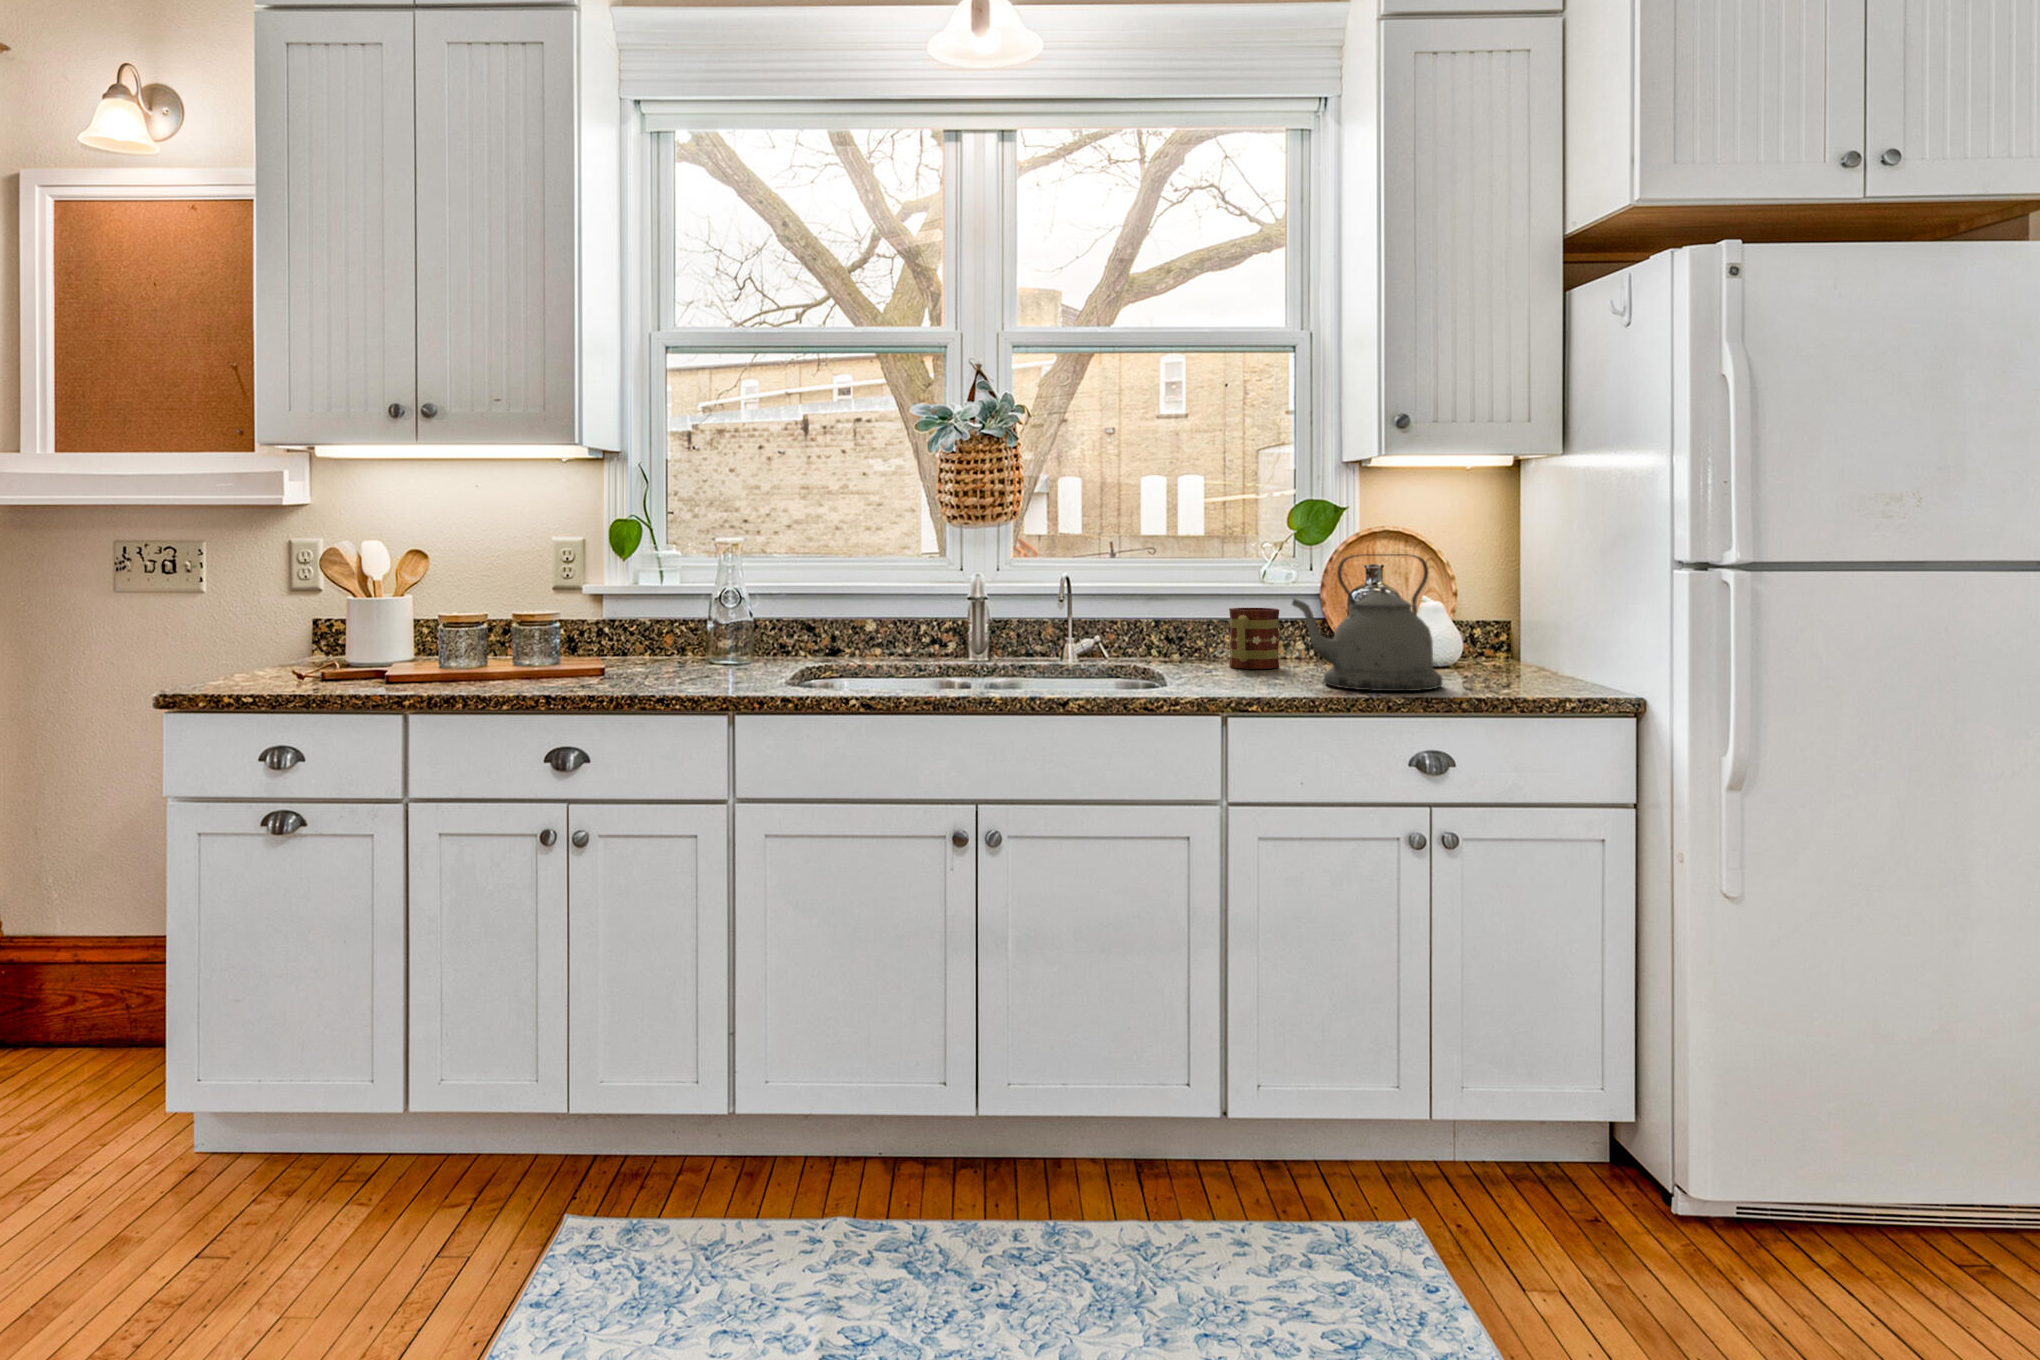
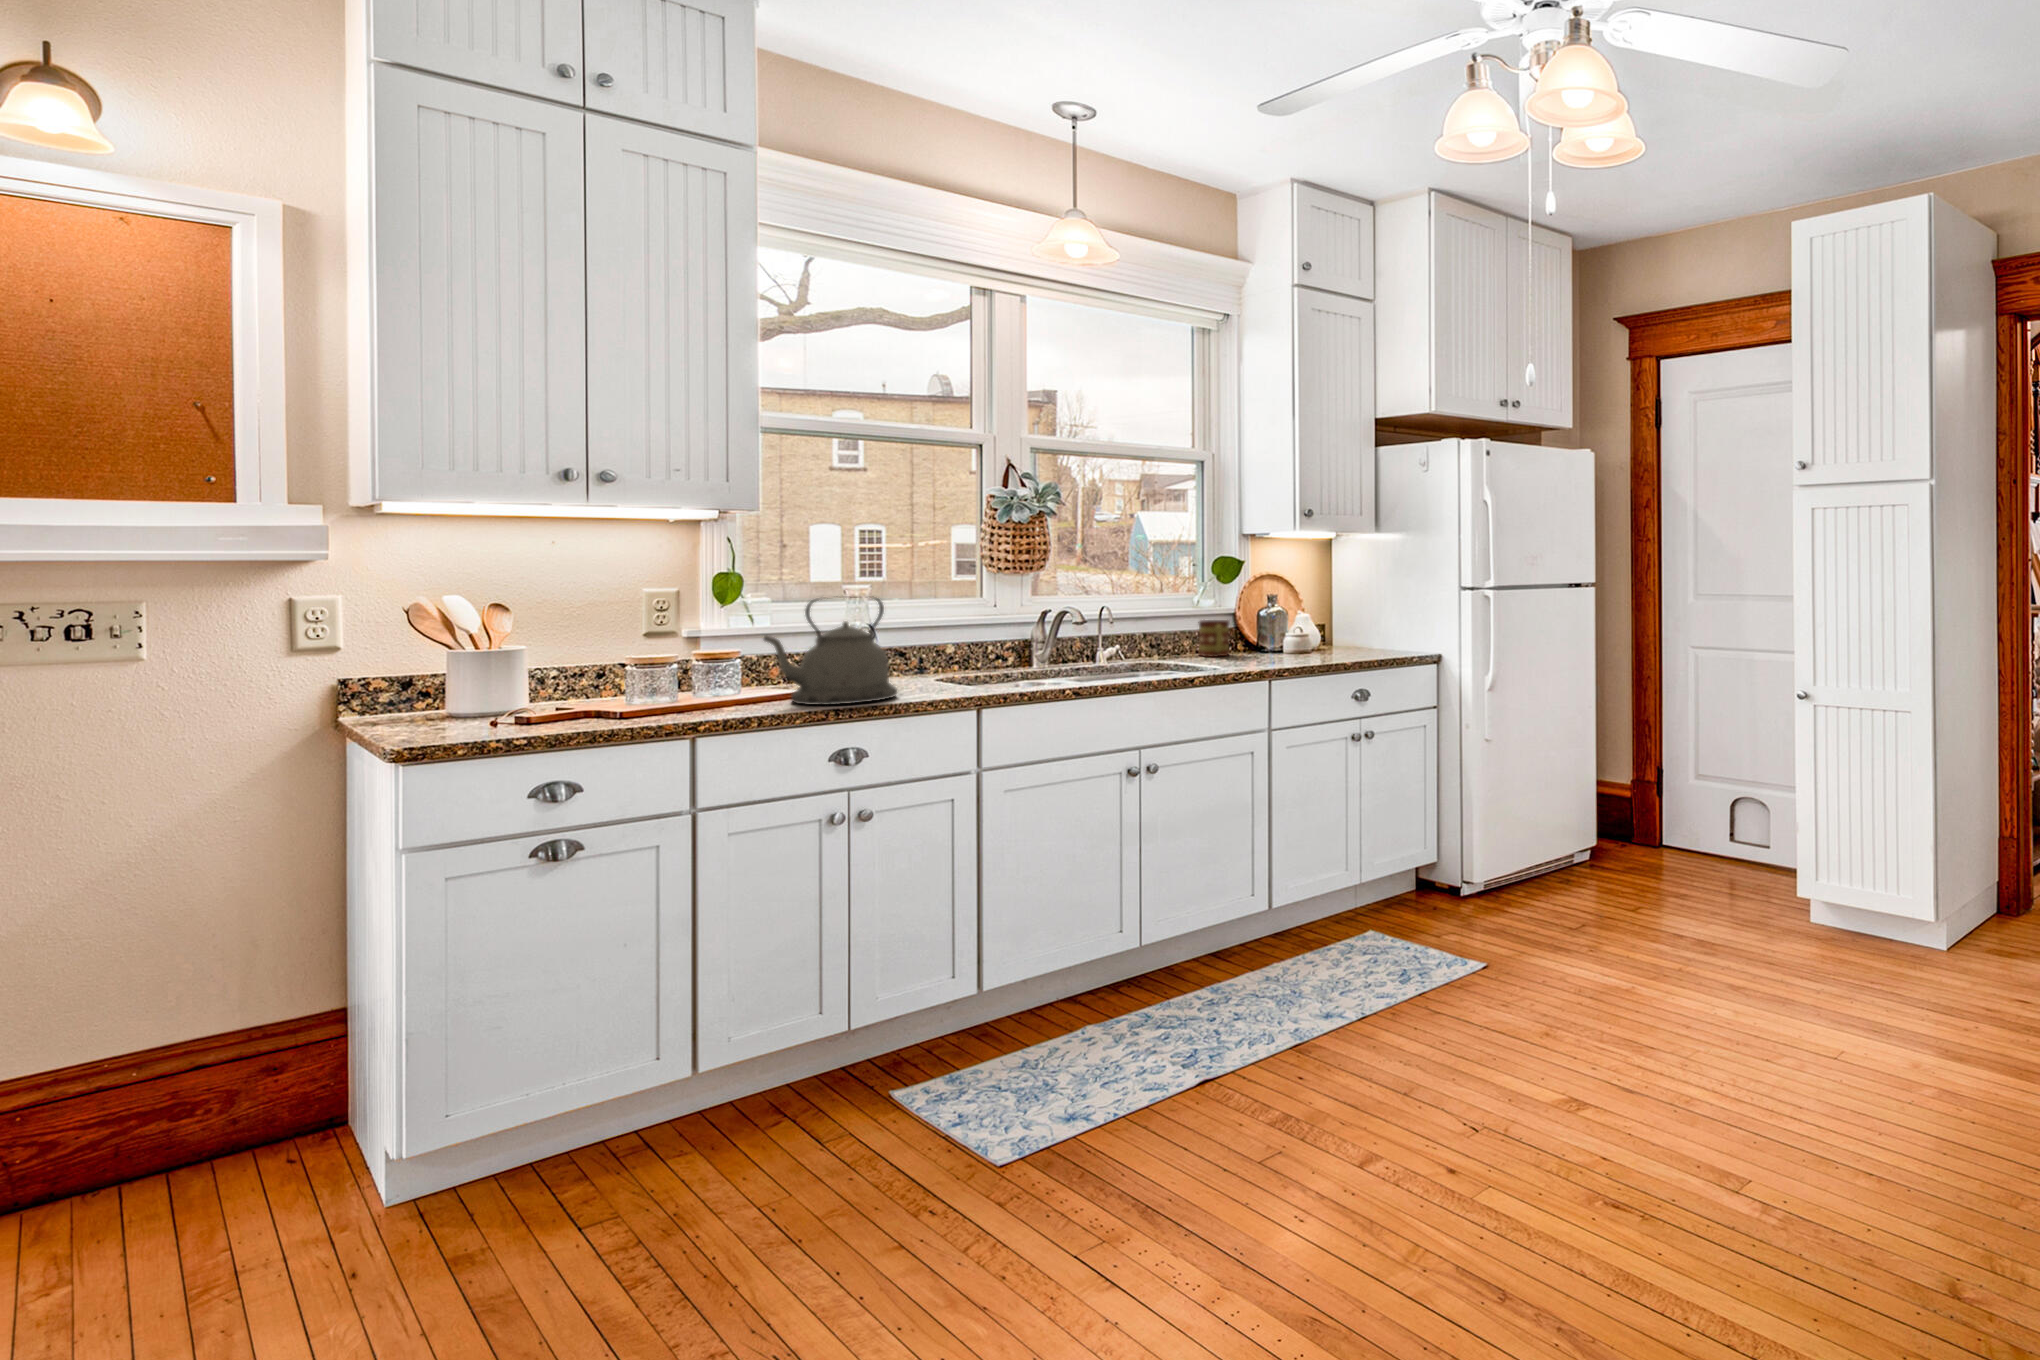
kettle: present [1292,554,1442,691] -> present [764,597,897,705]

